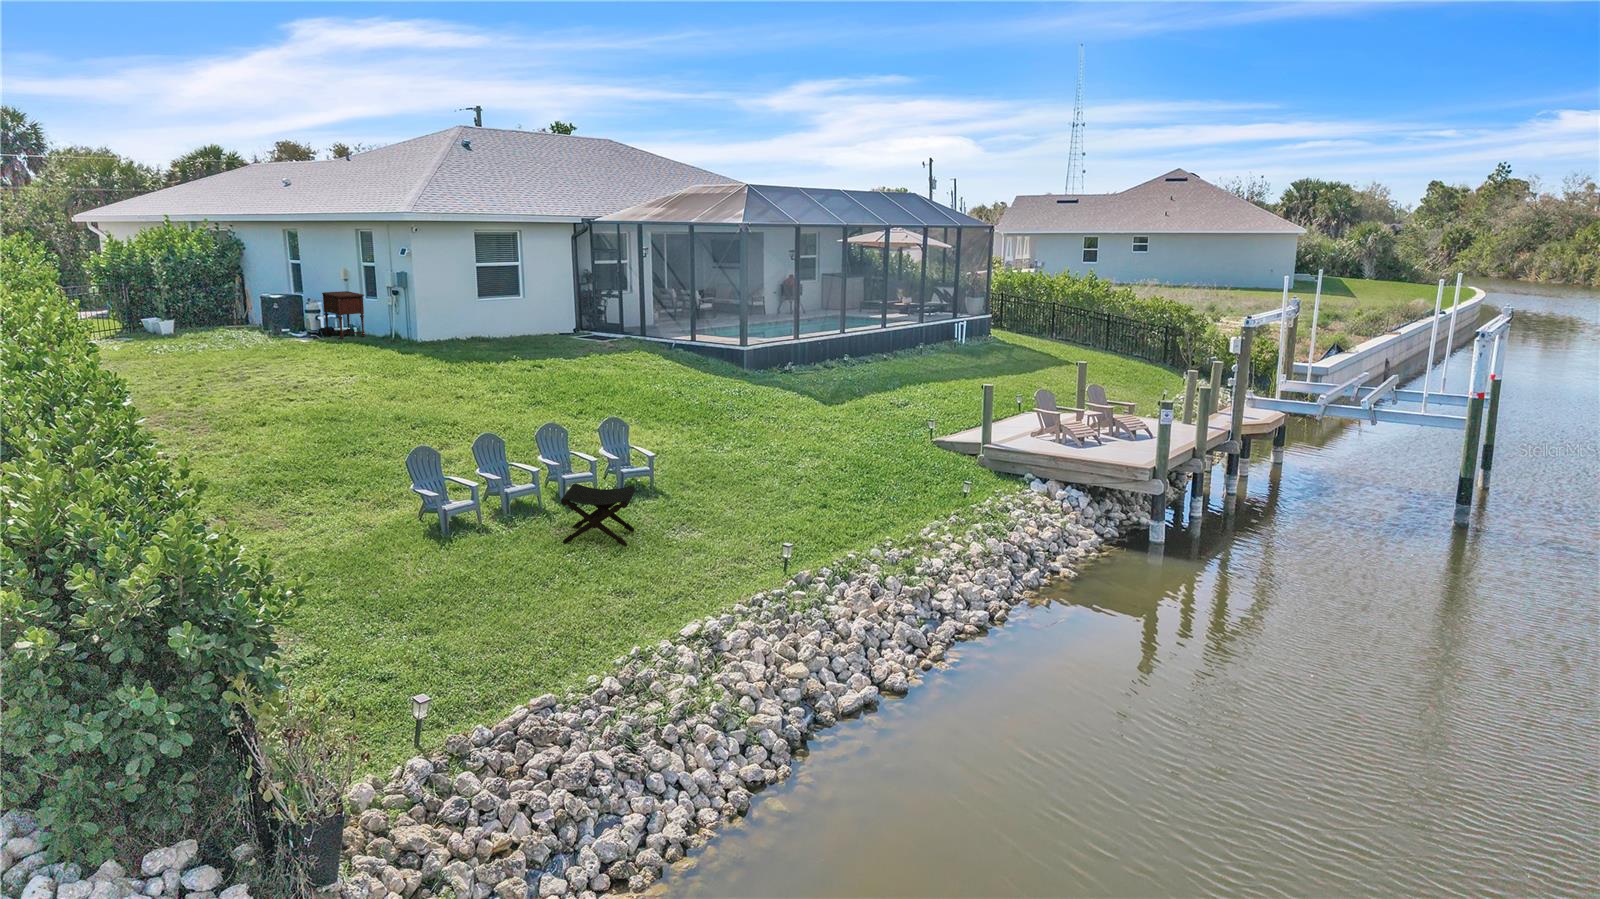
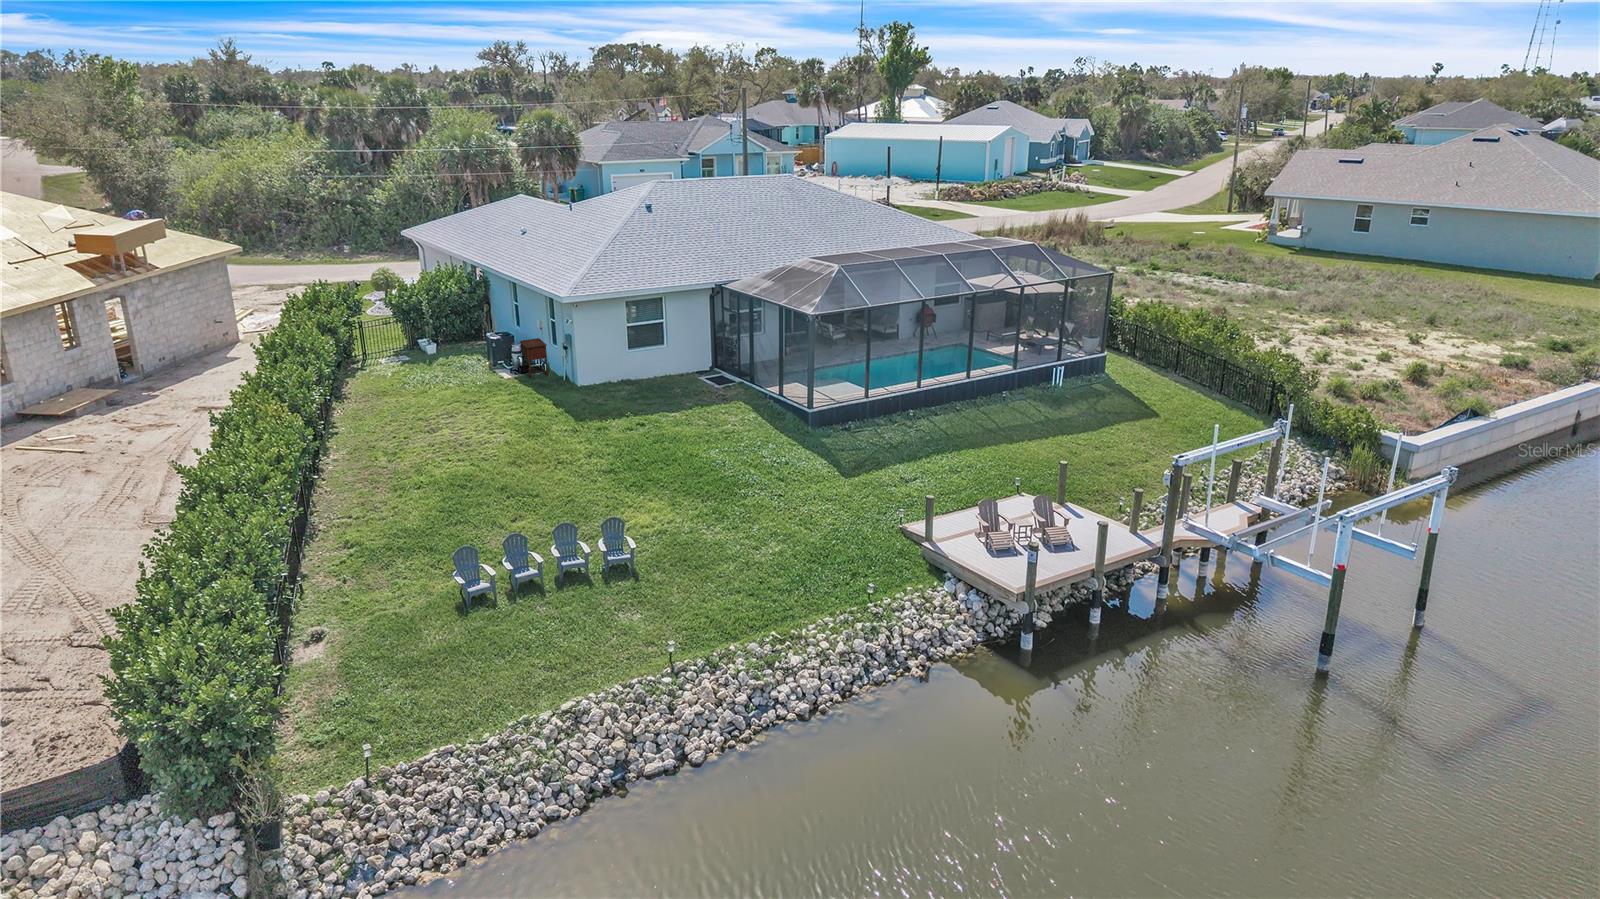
footstool: present [561,484,636,546] -> none [532,580,588,630]

